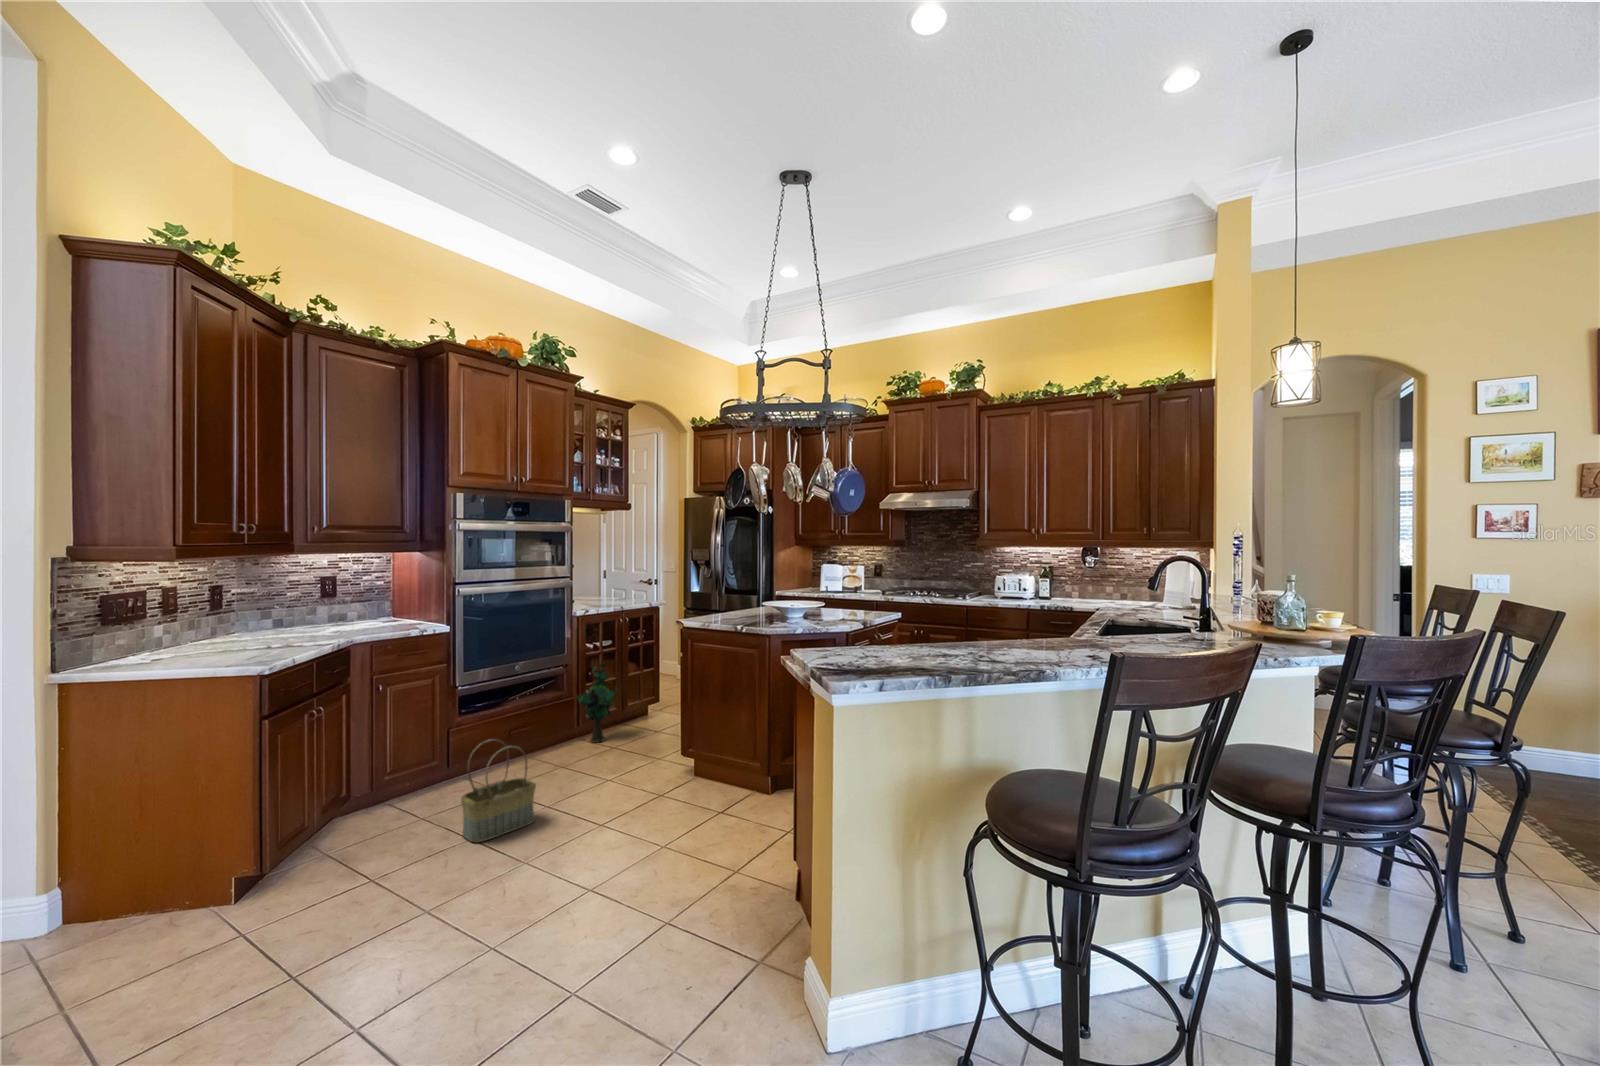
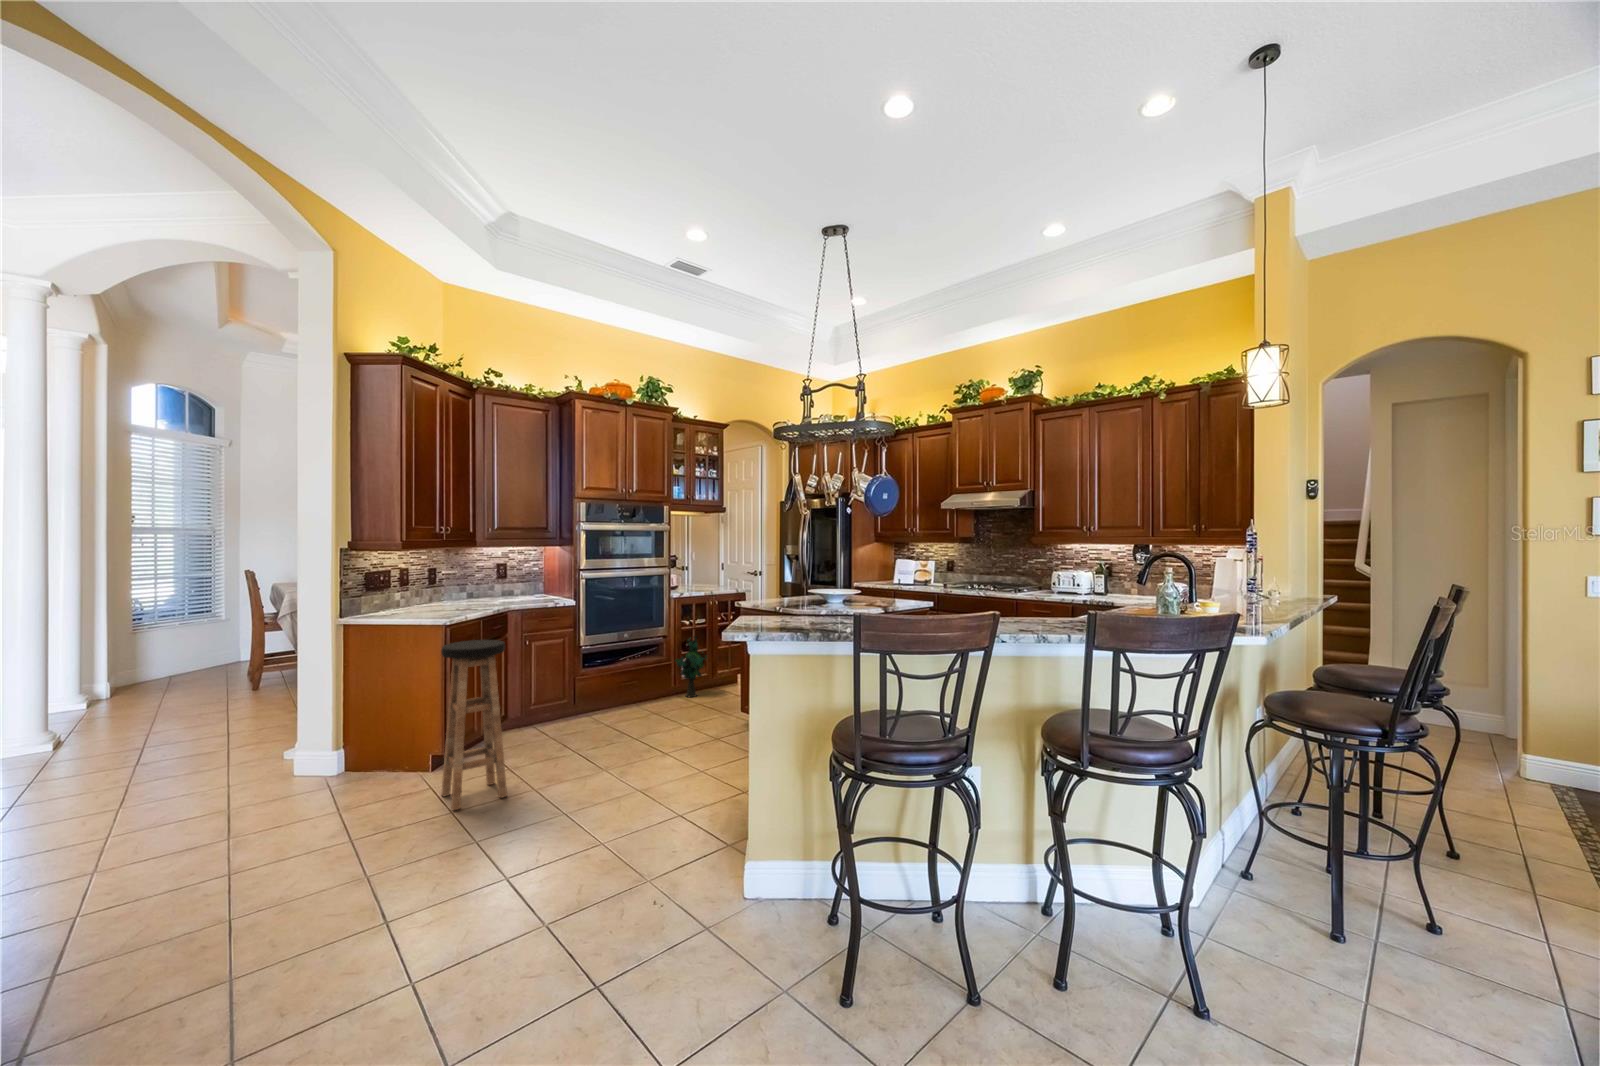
bar stool: none [266,694,386,975] -> present [441,640,507,810]
basket: present [461,739,536,843] -> none [571,682,623,753]

